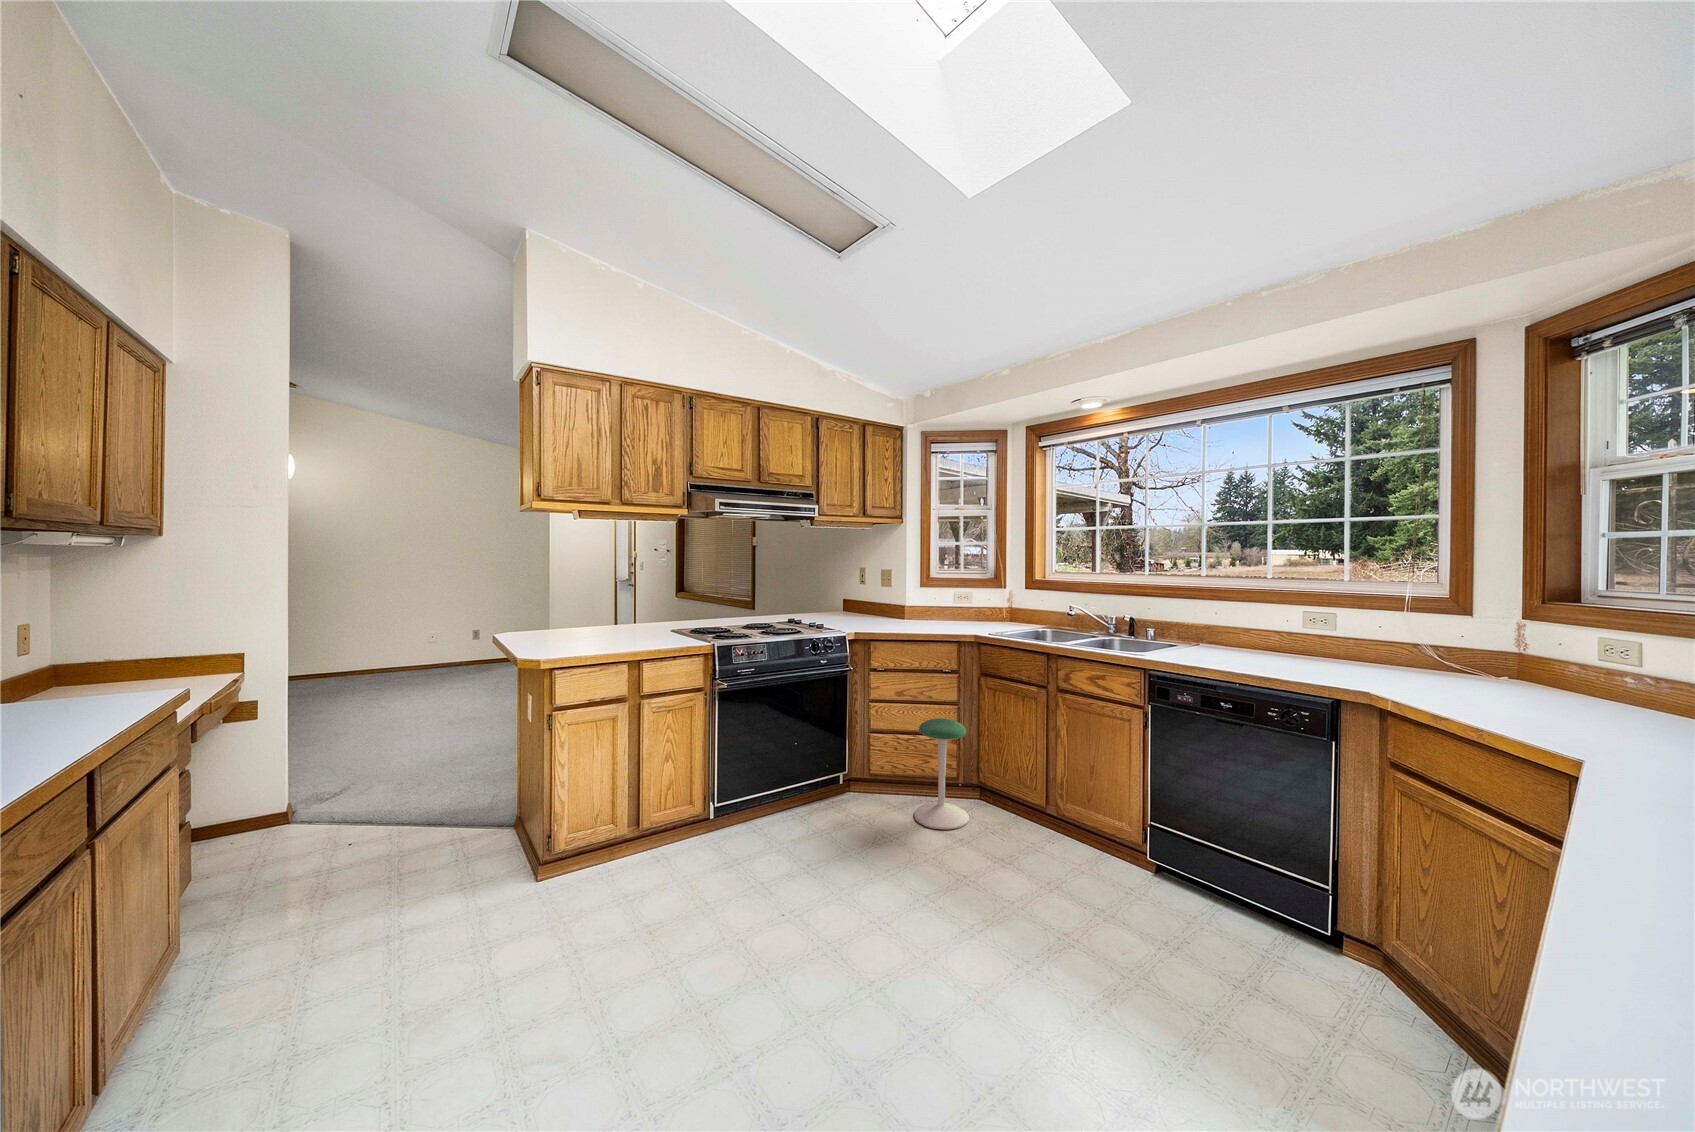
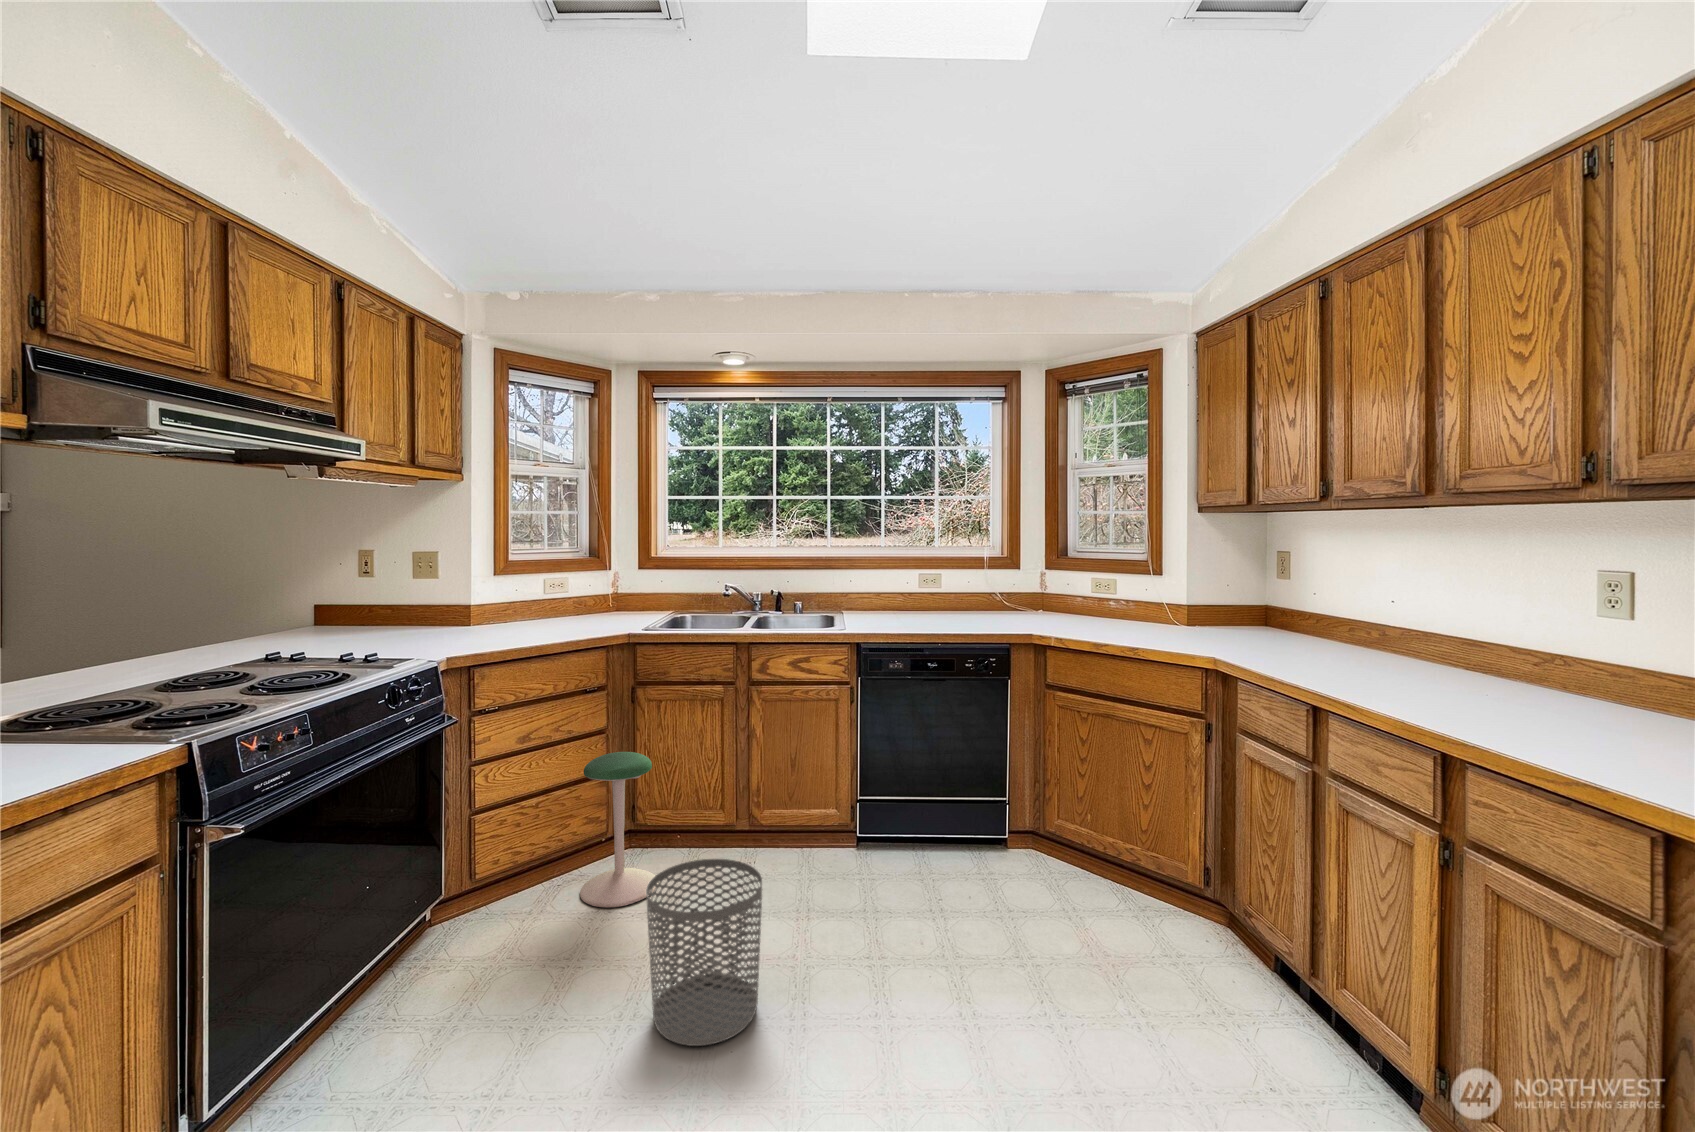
waste bin: none [856,803,939,937] -> present [646,859,762,1046]

